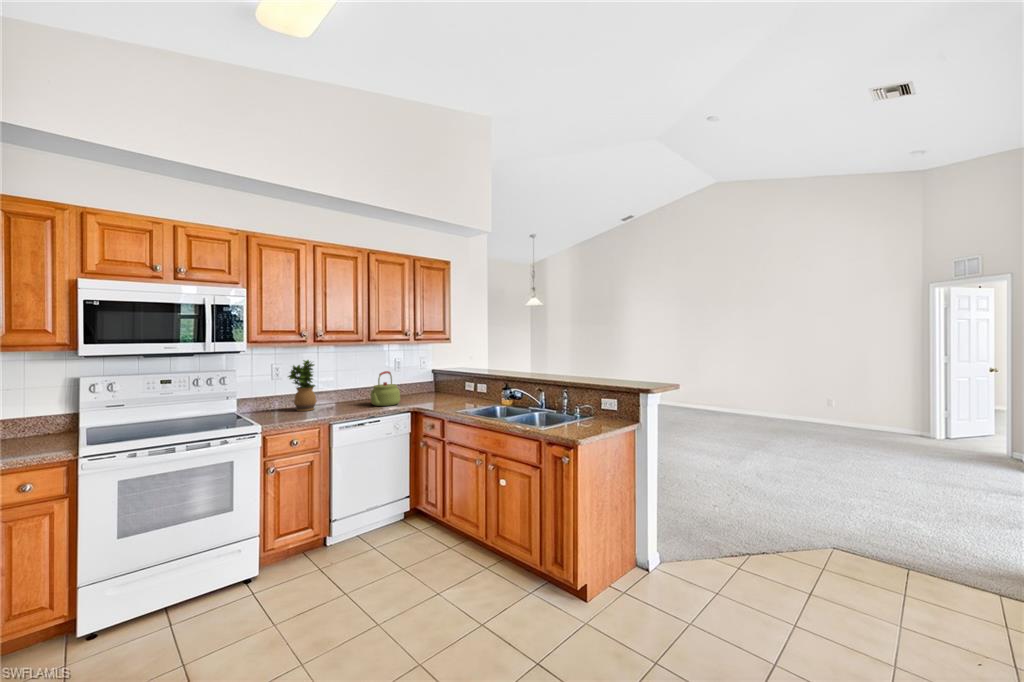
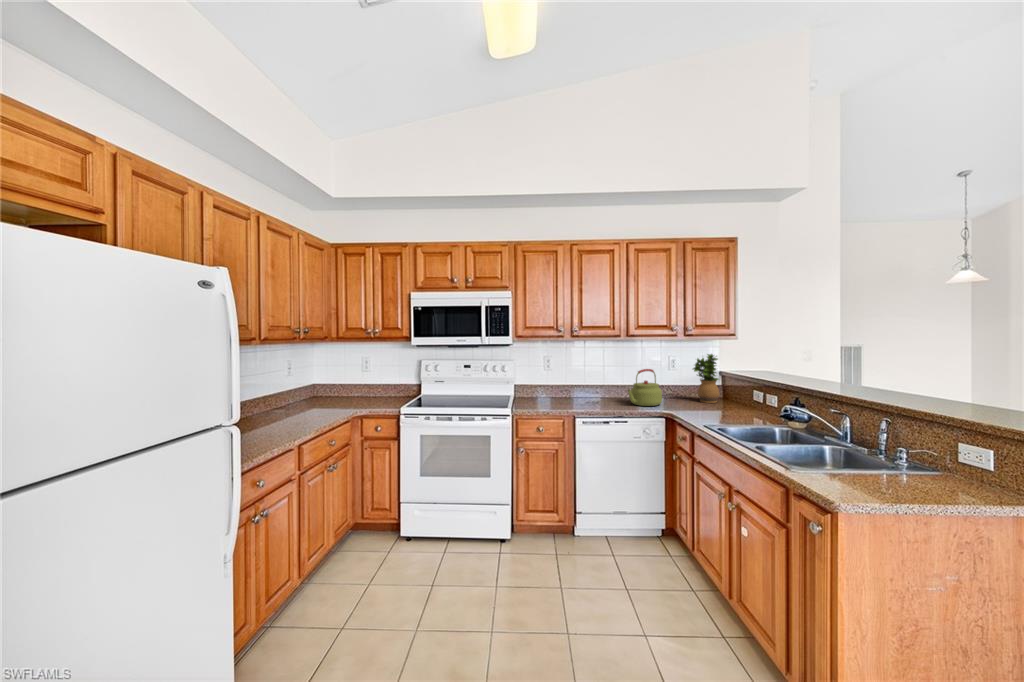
potted plant: present [288,360,317,411] -> present [693,354,720,403]

